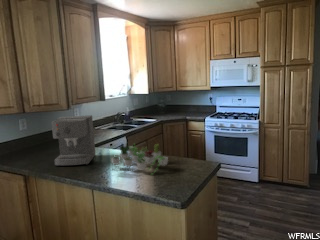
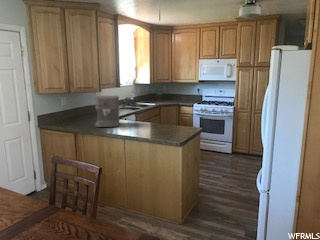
succulent plant: present [111,144,168,171] -> none [131,113,170,132]

